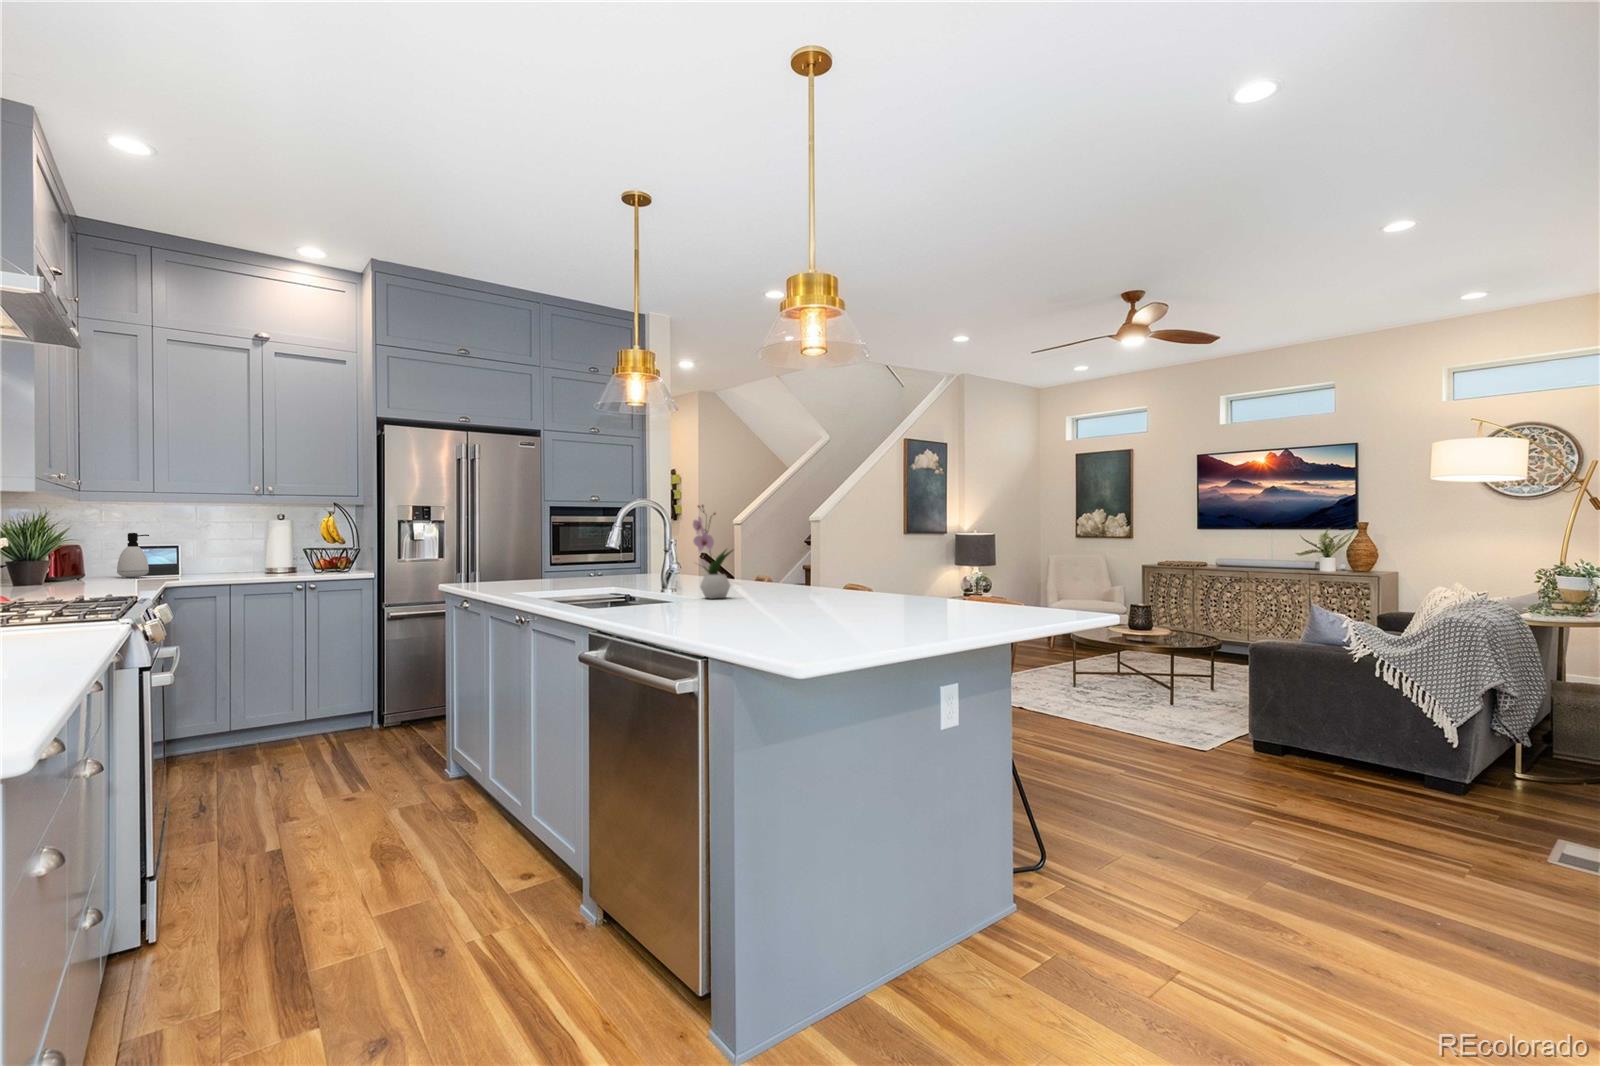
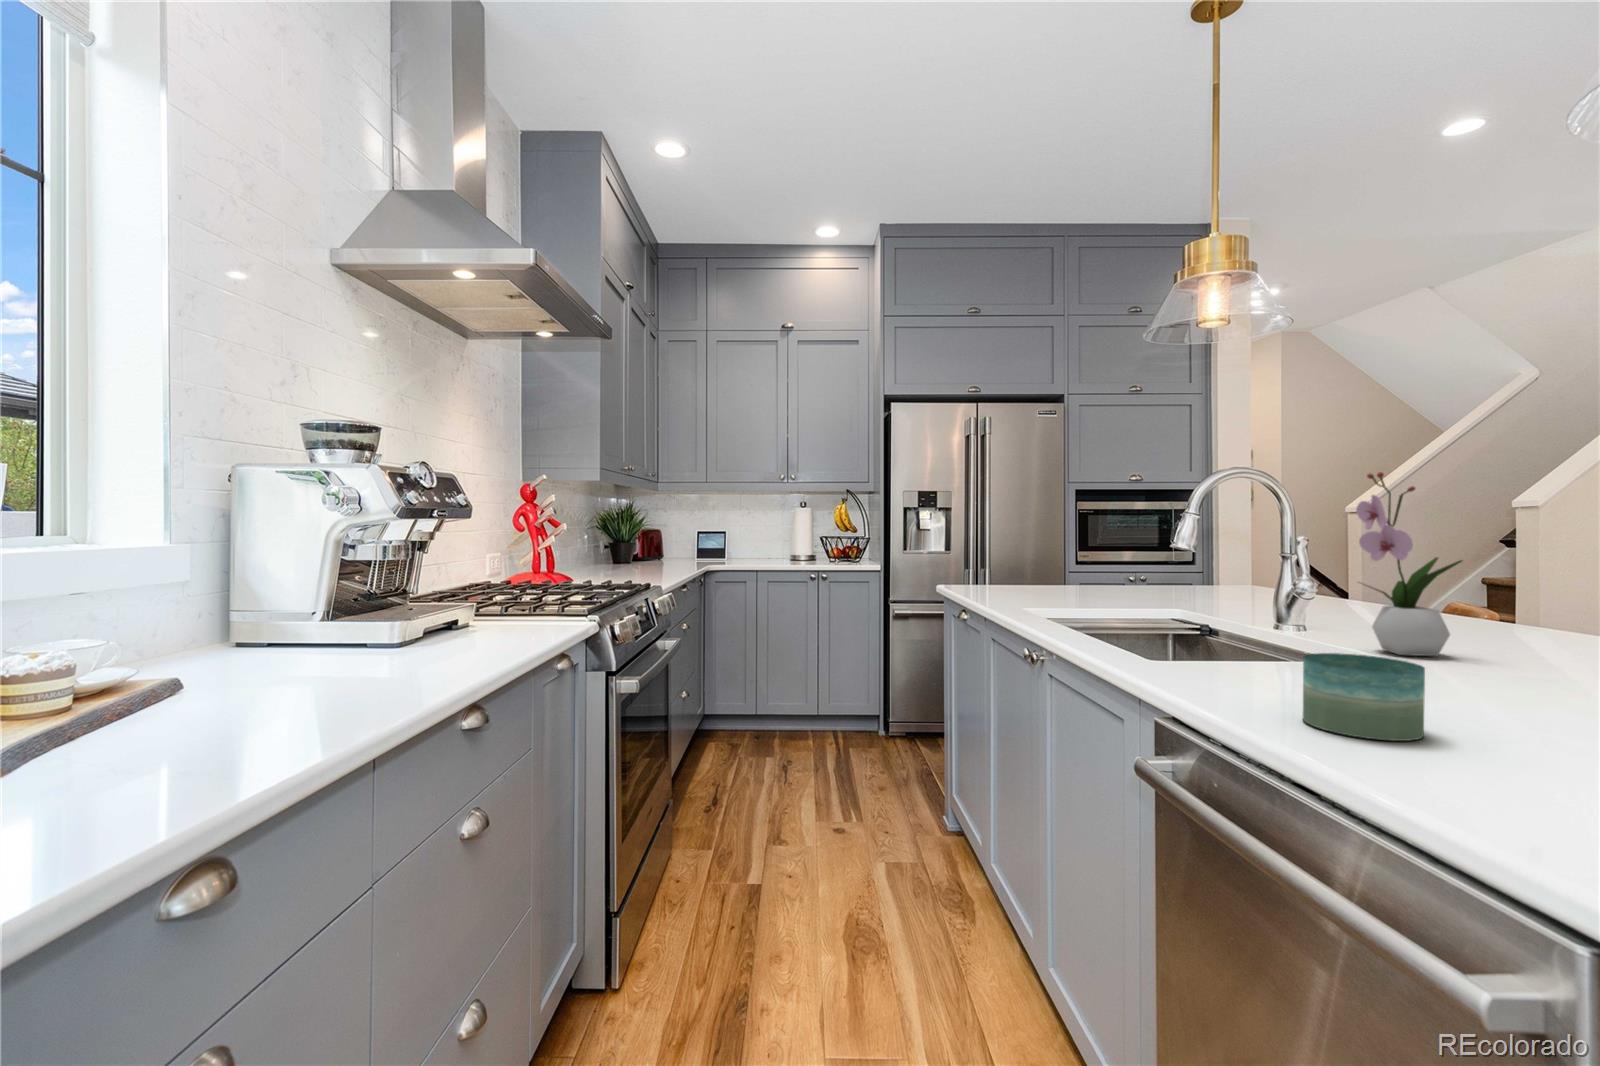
soap dispenser: present [117,533,149,578] -> none [678,520,700,561]
candle: none [645,590,688,622] -> present [1303,653,1425,741]

